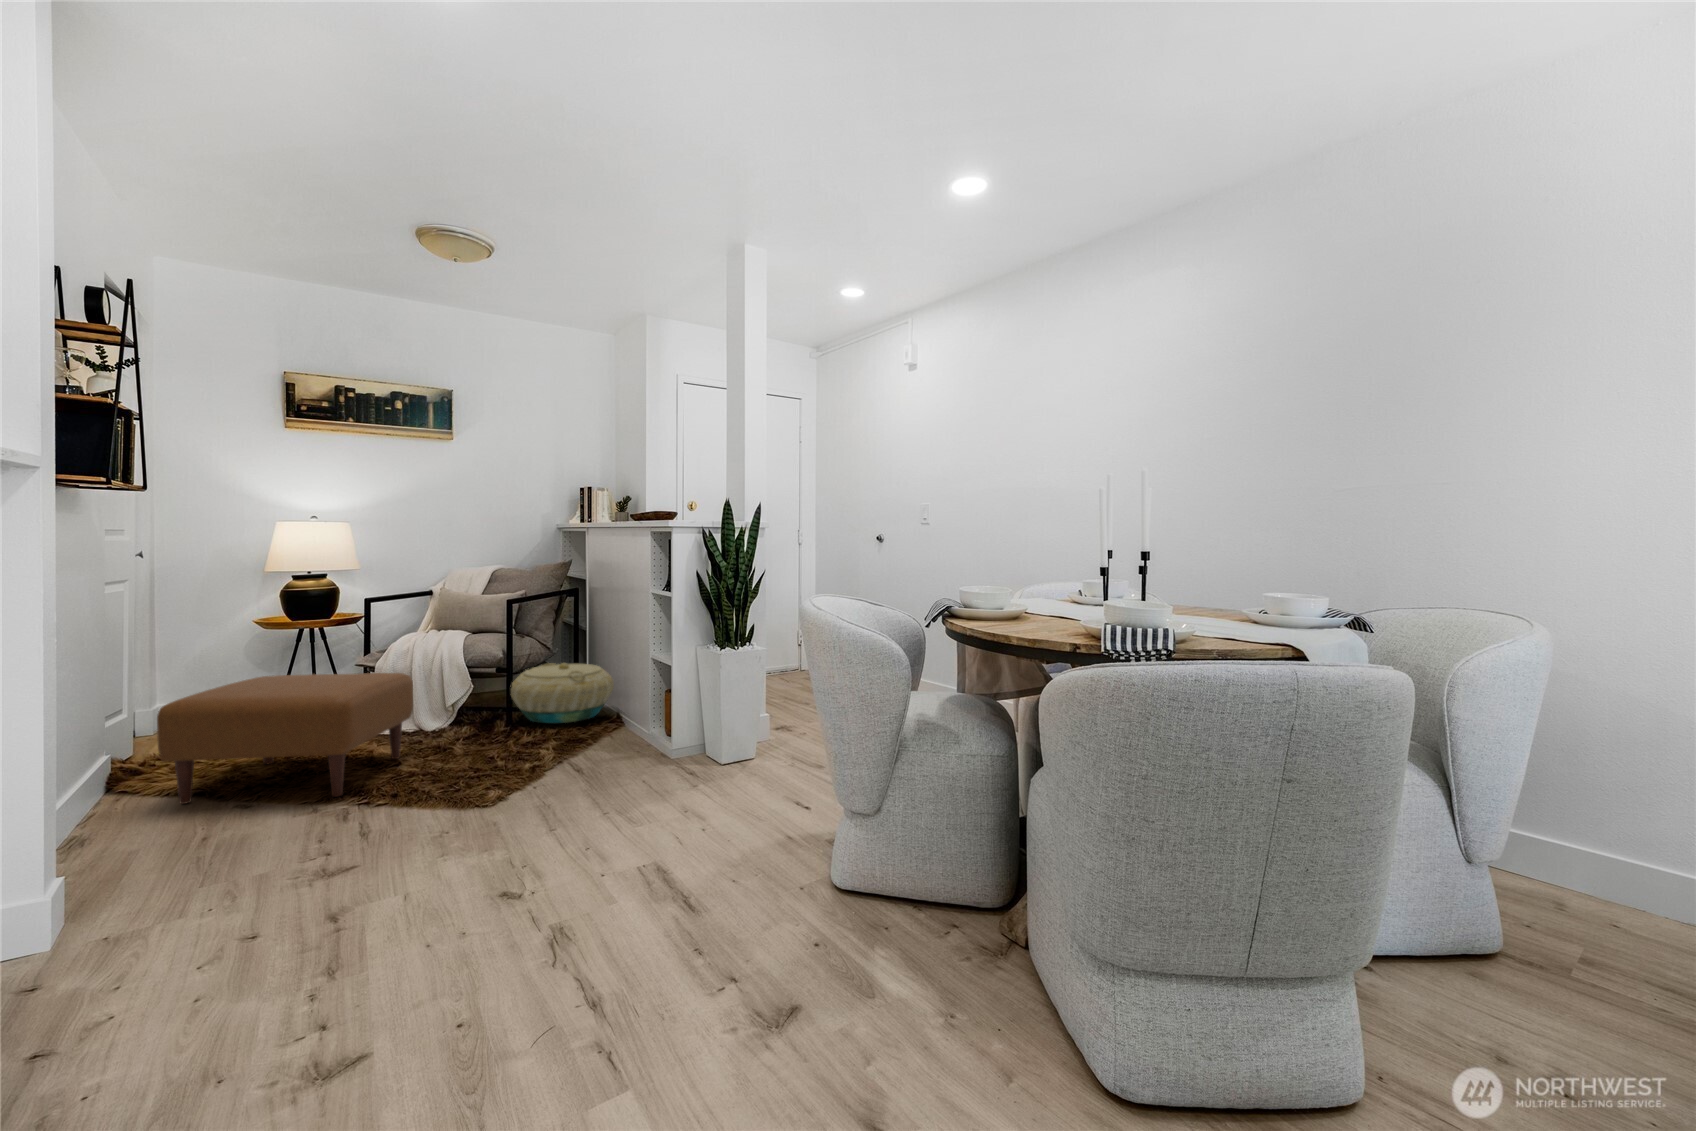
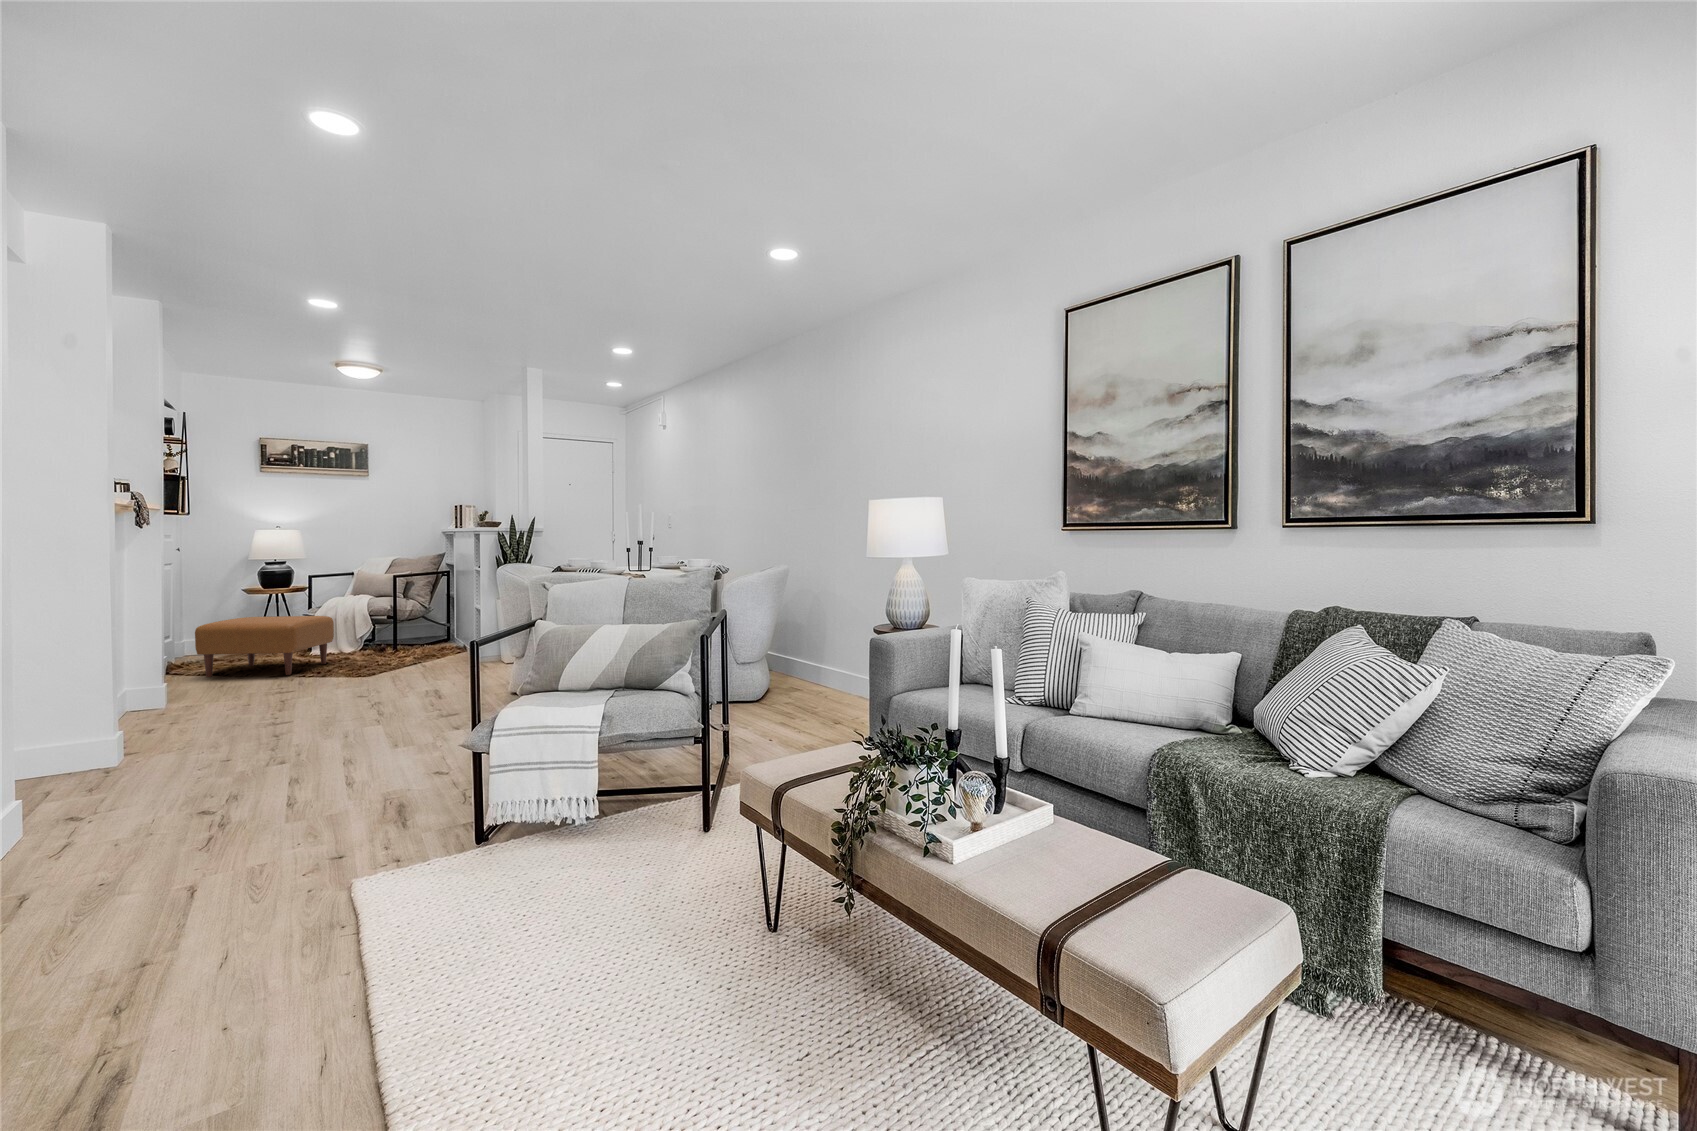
basket: present [511,663,614,723] -> none [398,616,465,651]

